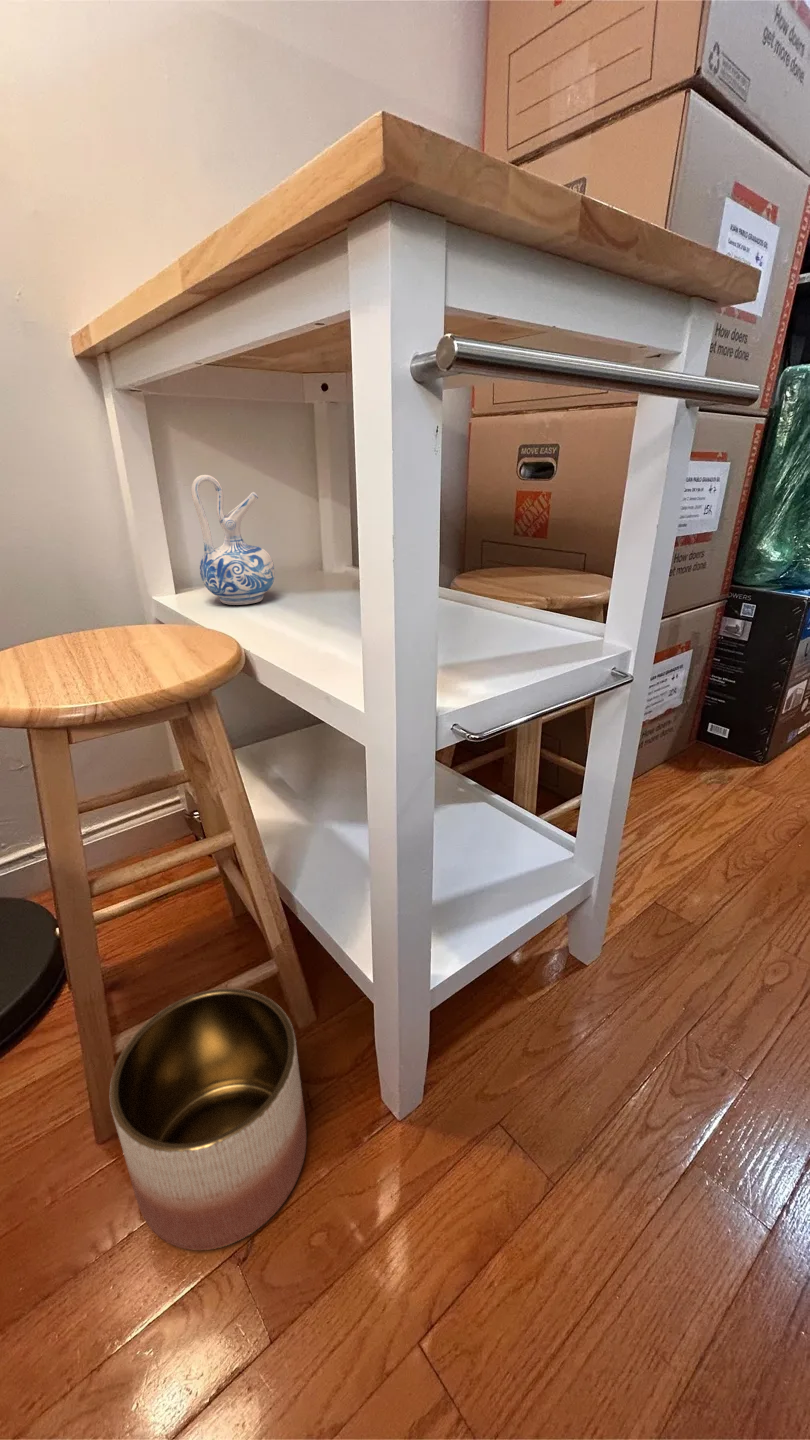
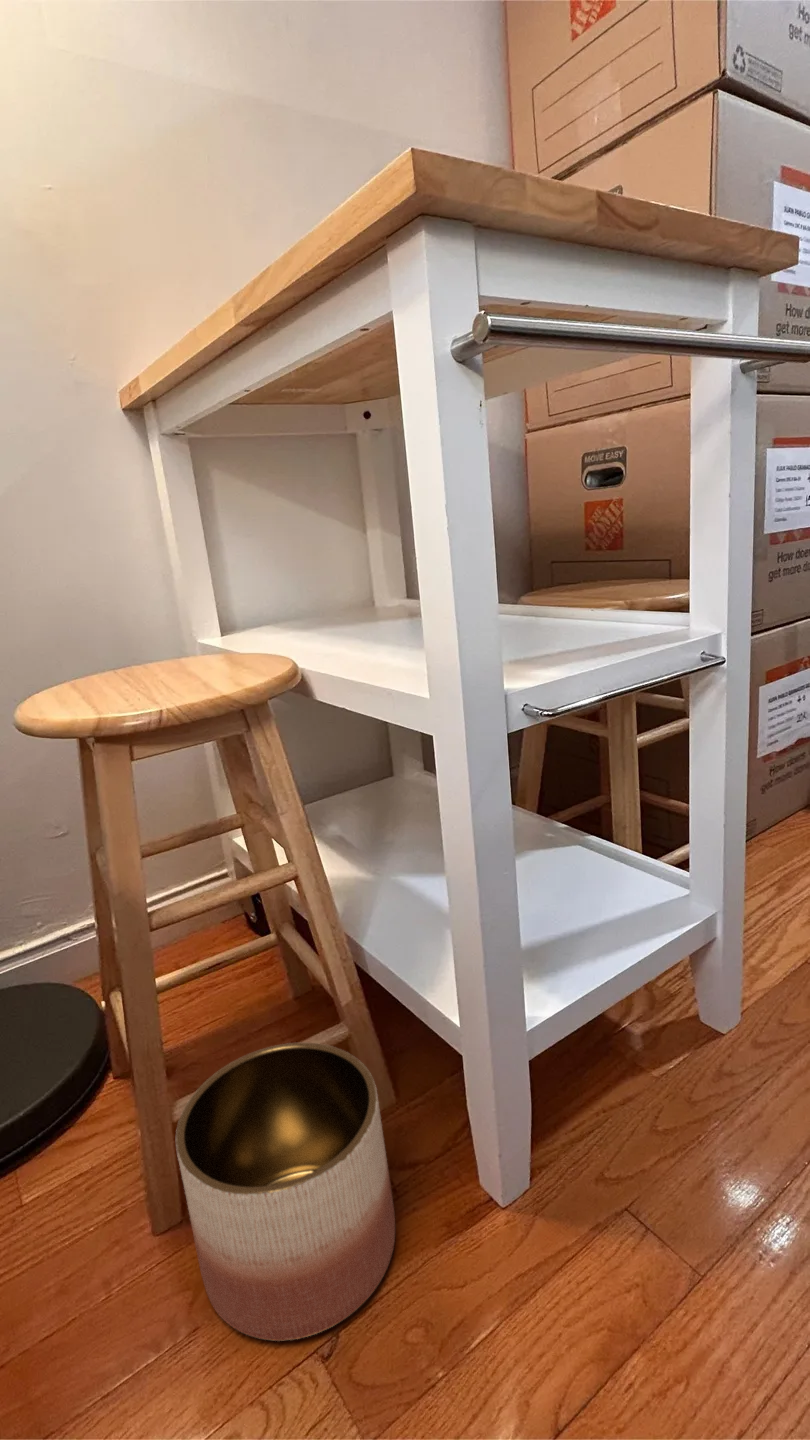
ceramic pitcher: present [191,475,275,605] -> none [235,507,323,641]

